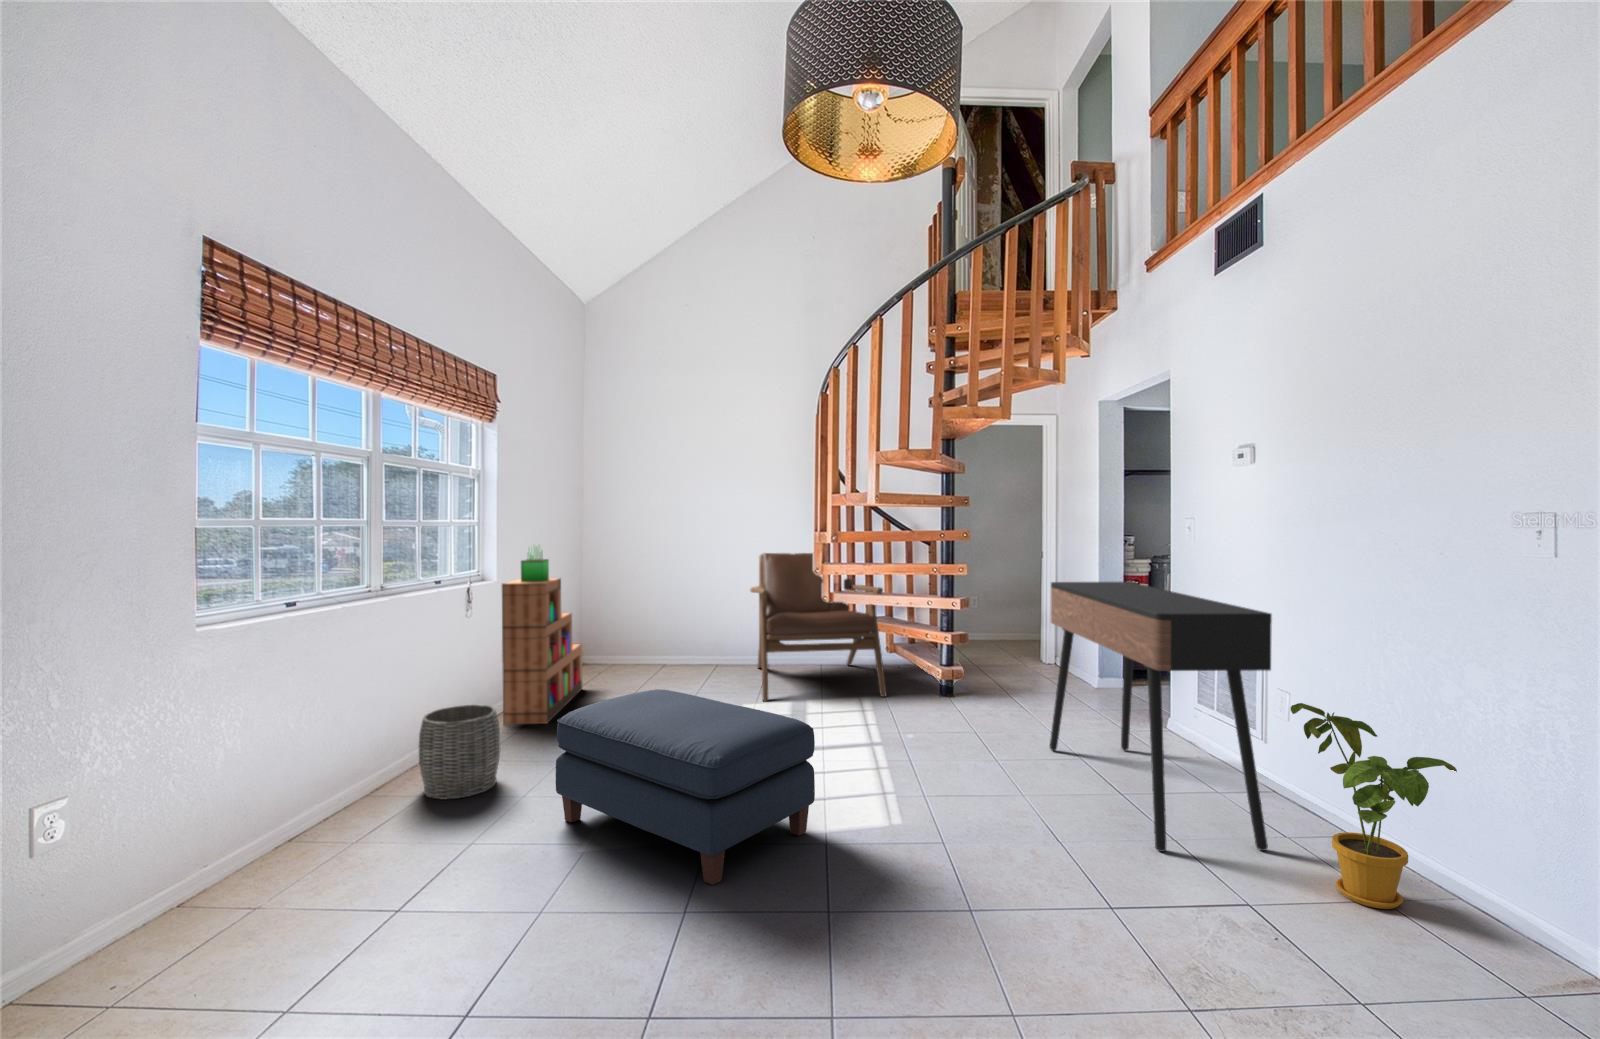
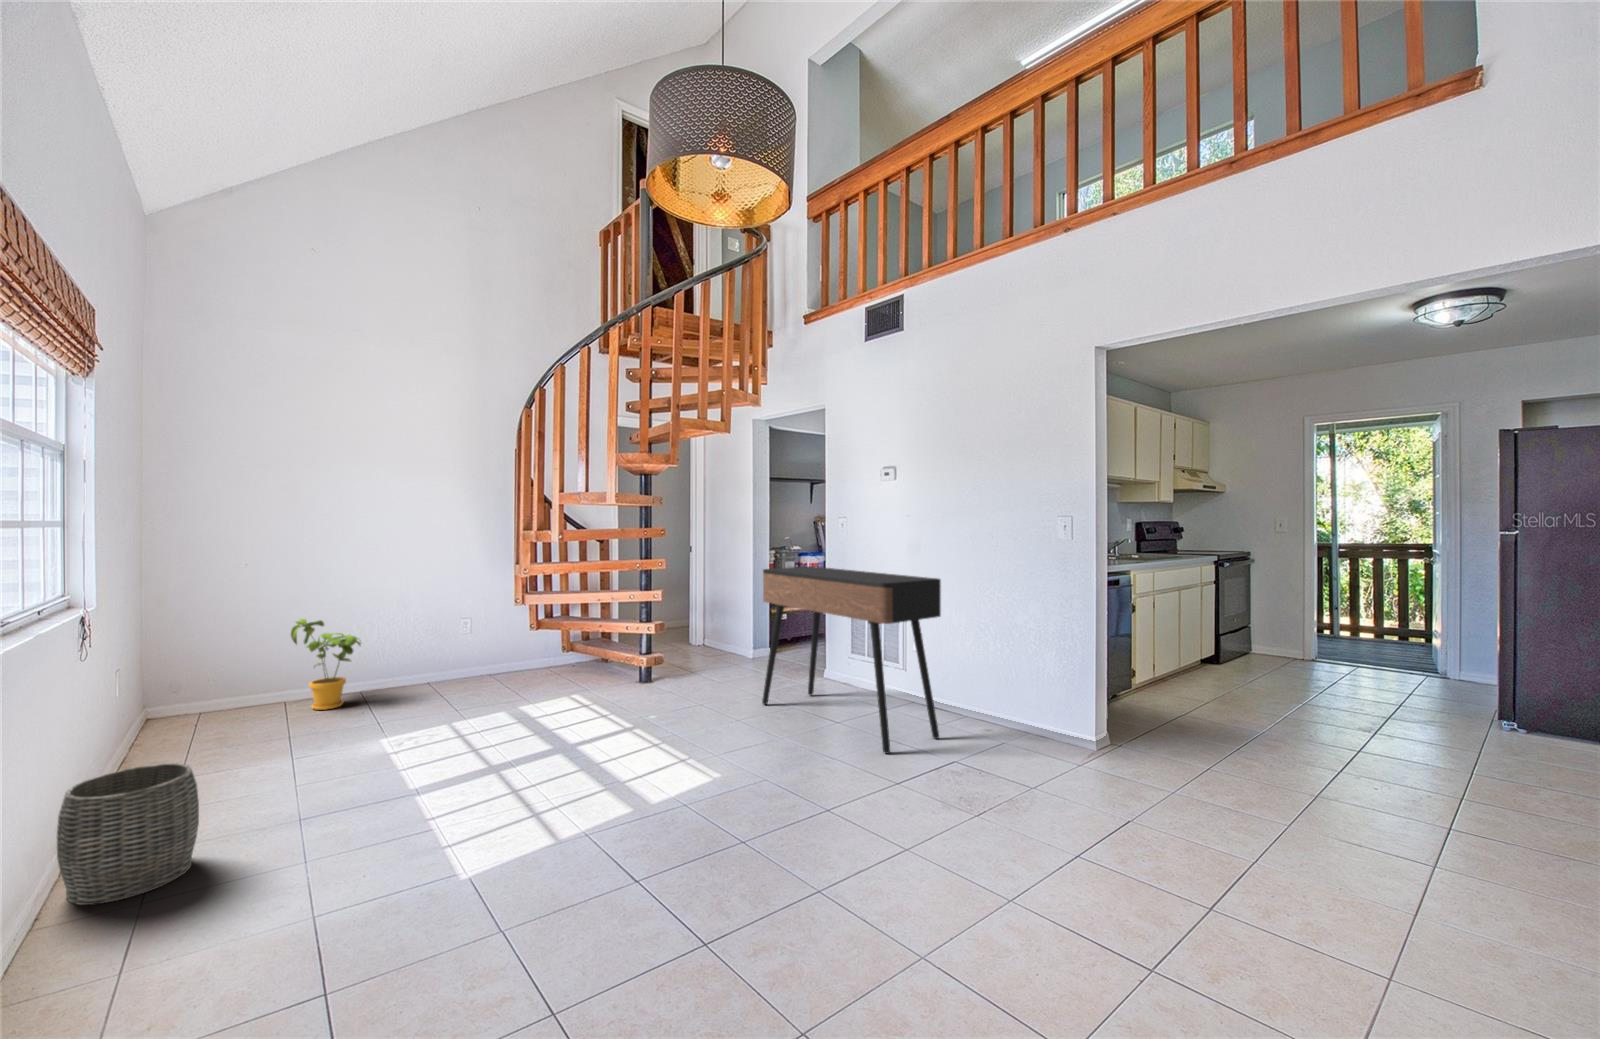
bookshelf: present [502,548,582,725] -> none [113,553,205,798]
lounge chair: present [751,553,887,701] -> none [428,554,594,711]
ottoman: present [556,689,815,885] -> none [337,703,642,873]
house plant: present [1291,703,1457,909] -> present [291,619,361,710]

